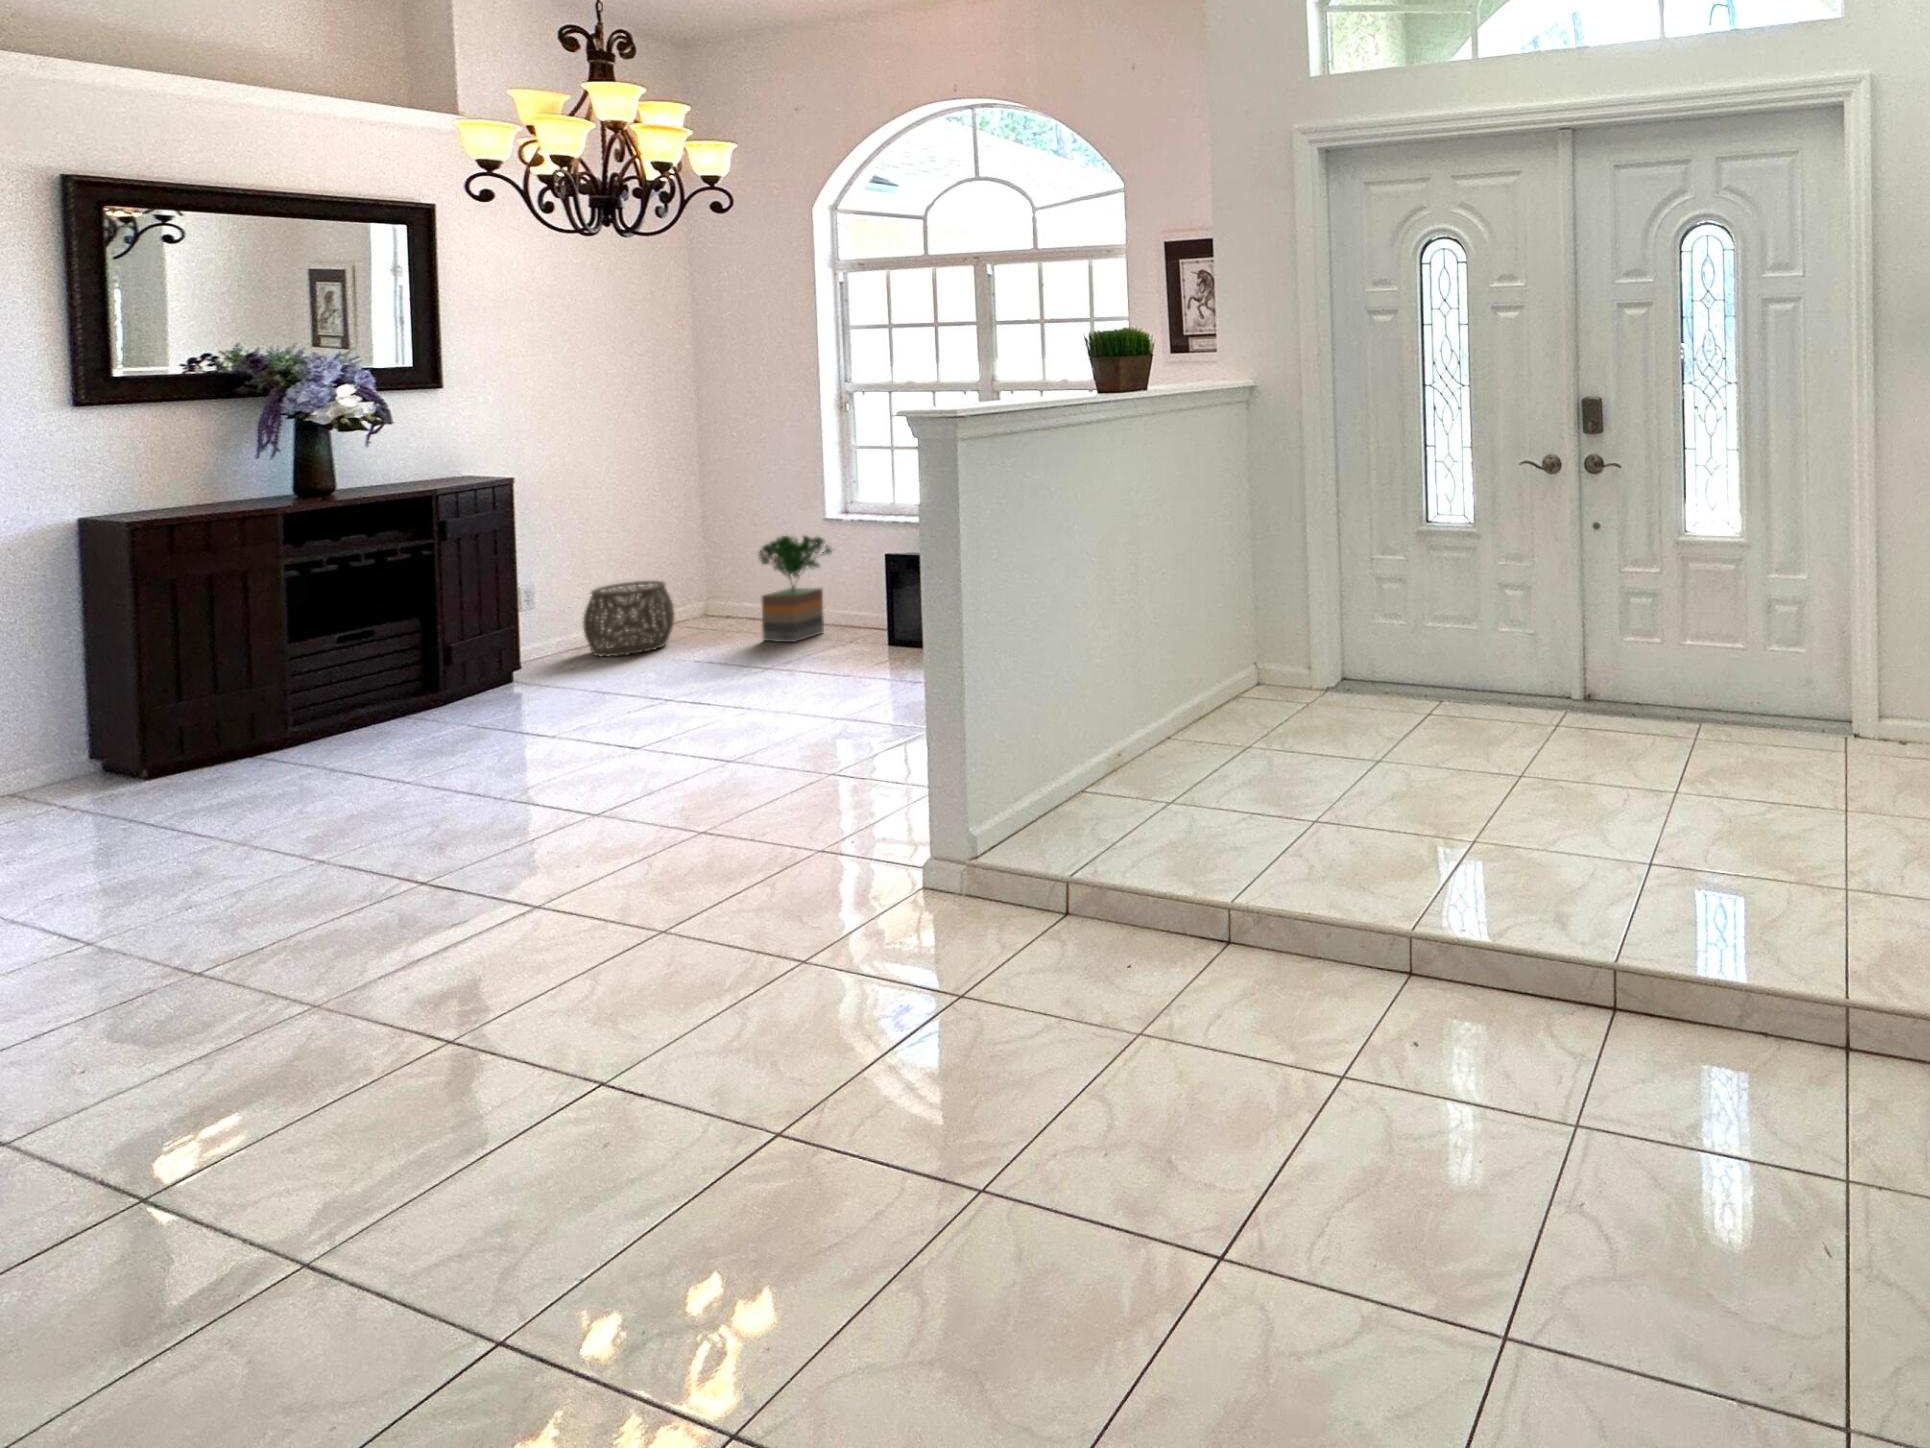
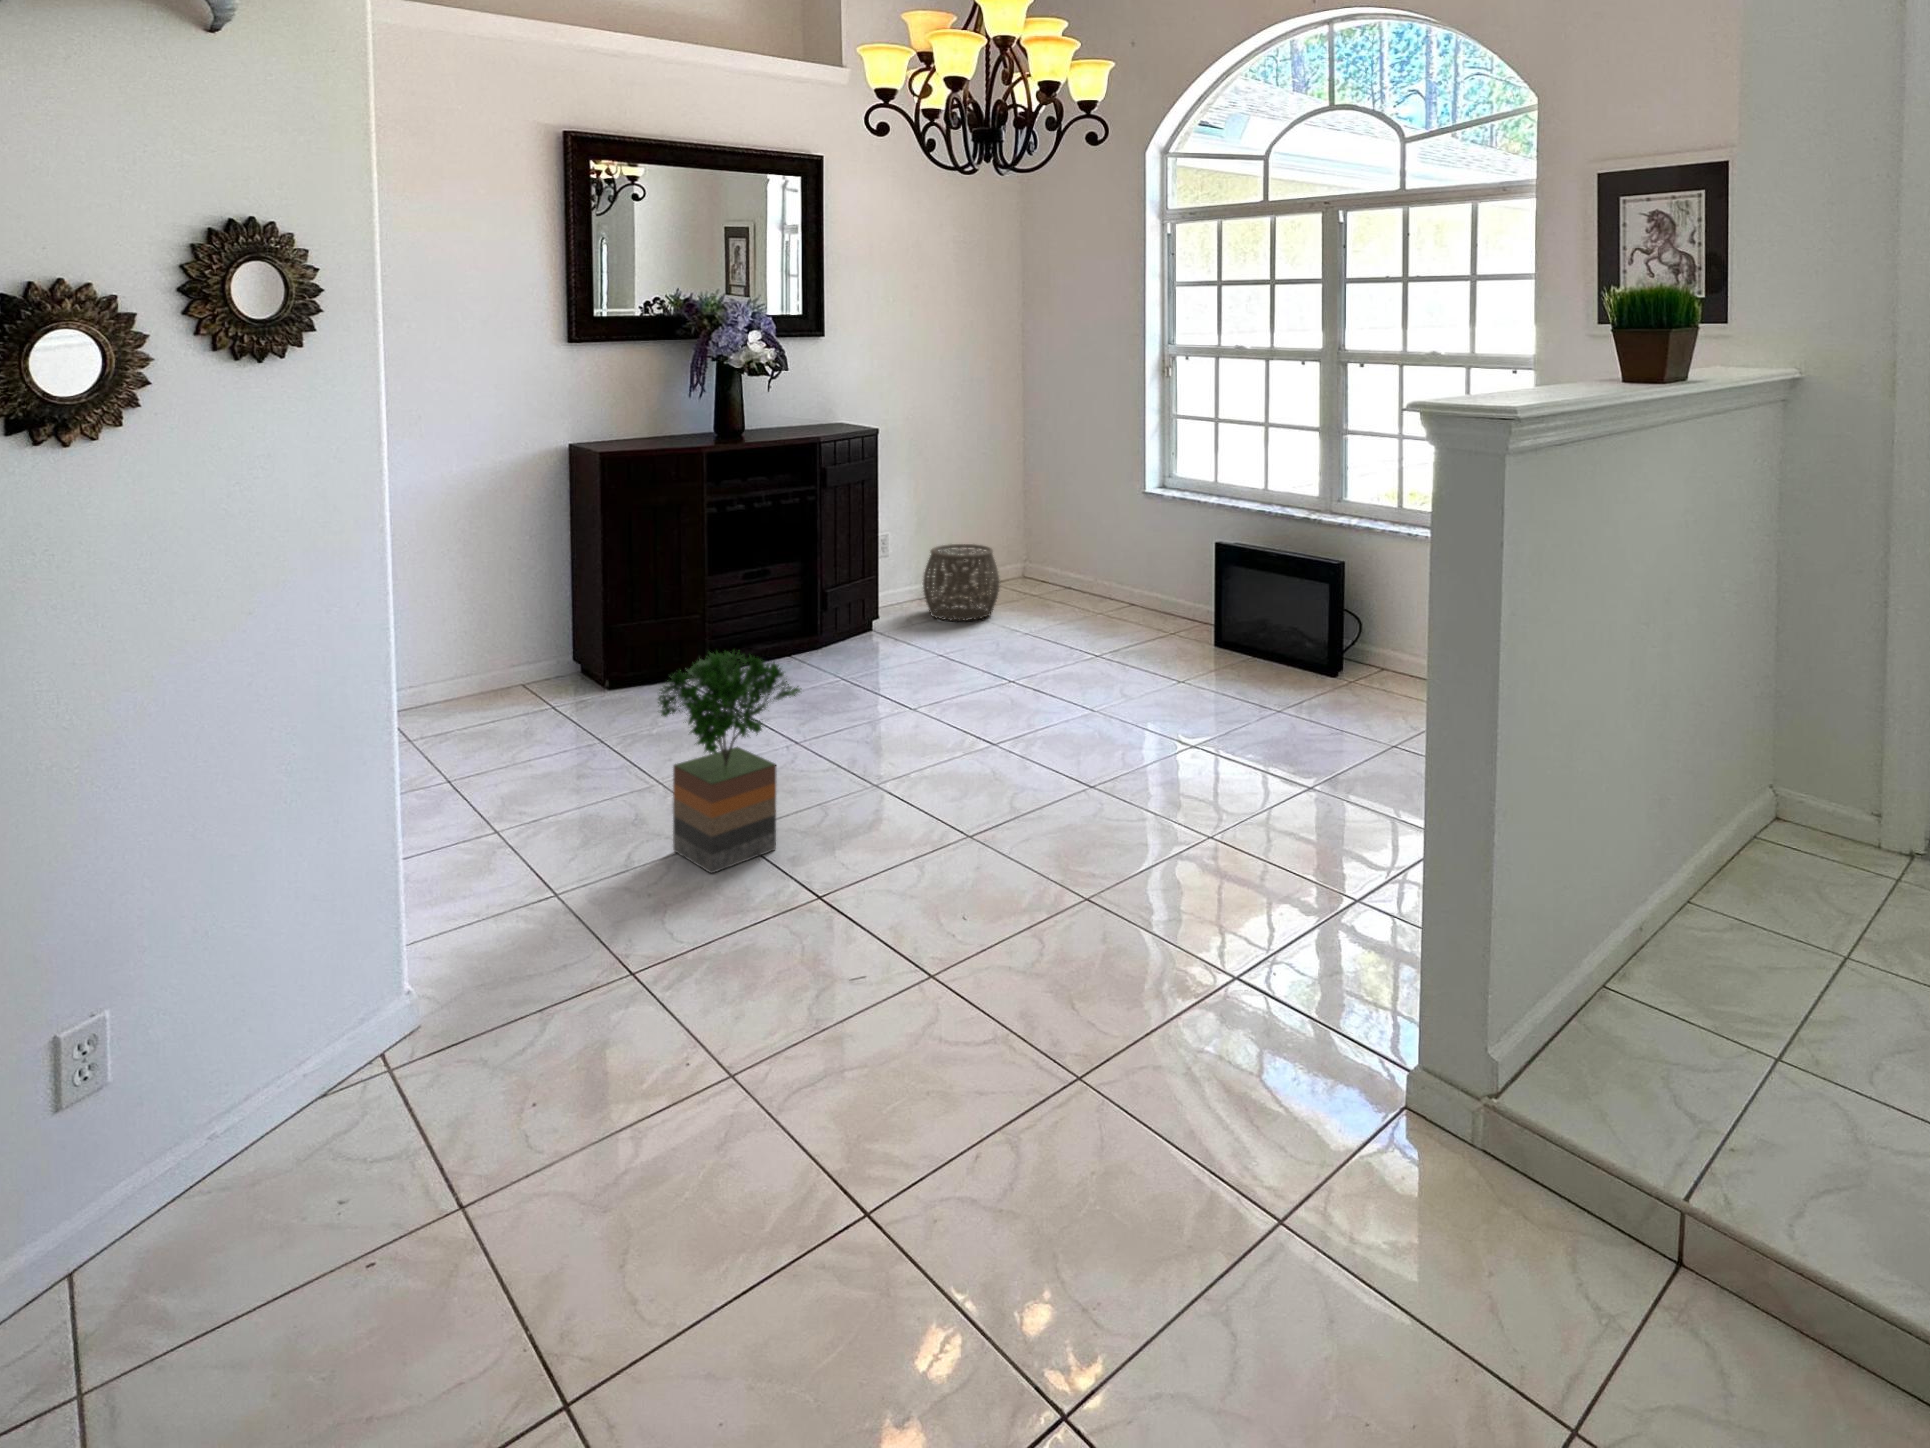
potted tree: present [758,536,832,642] -> present [658,650,802,873]

